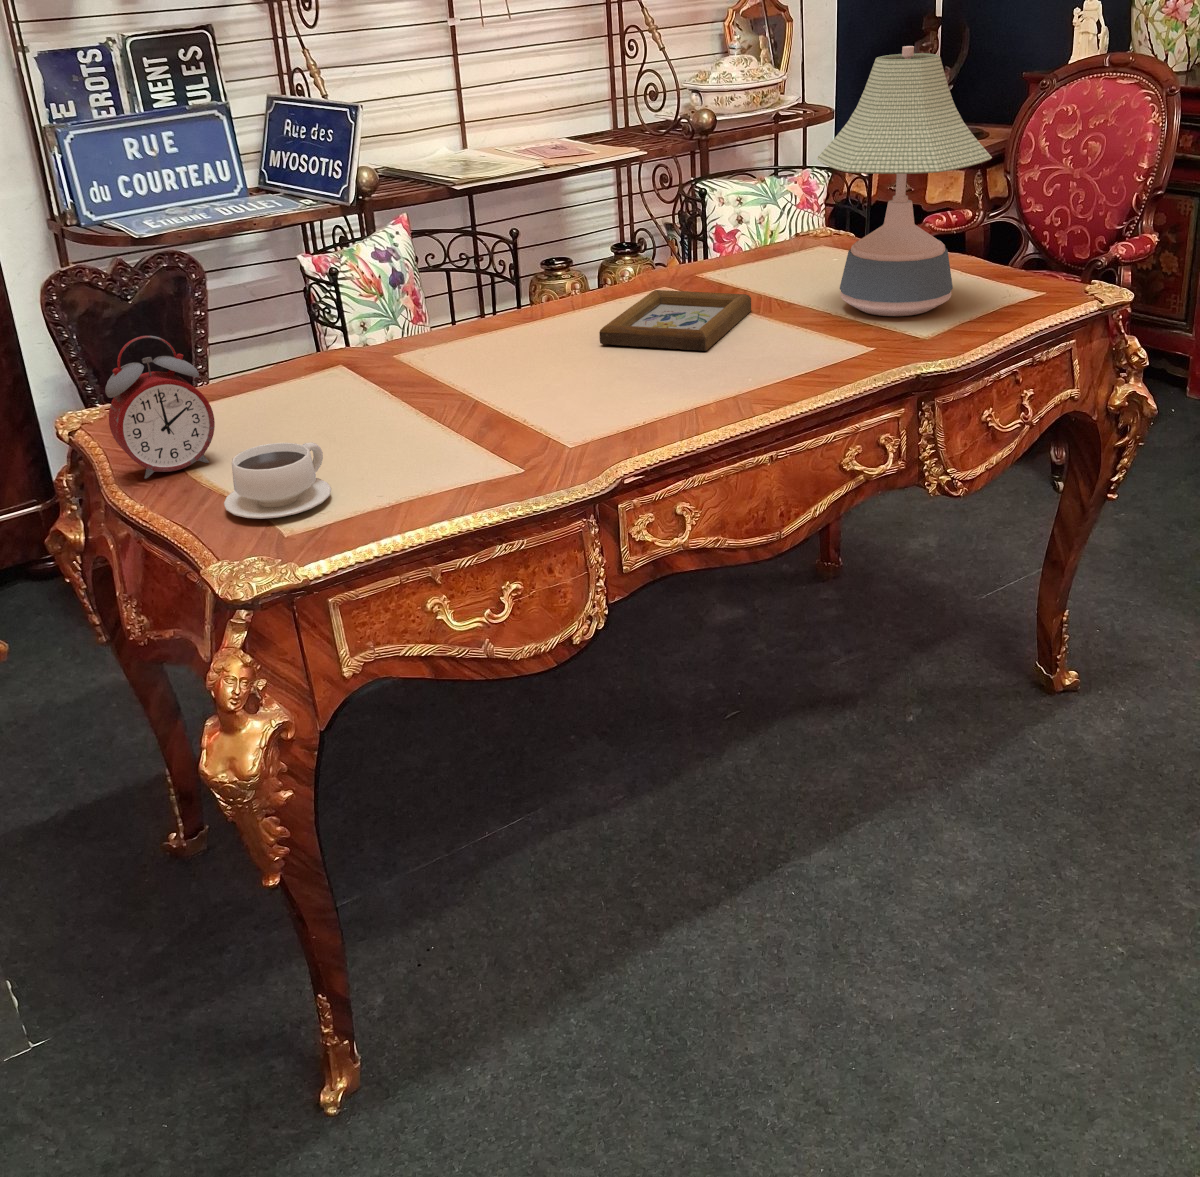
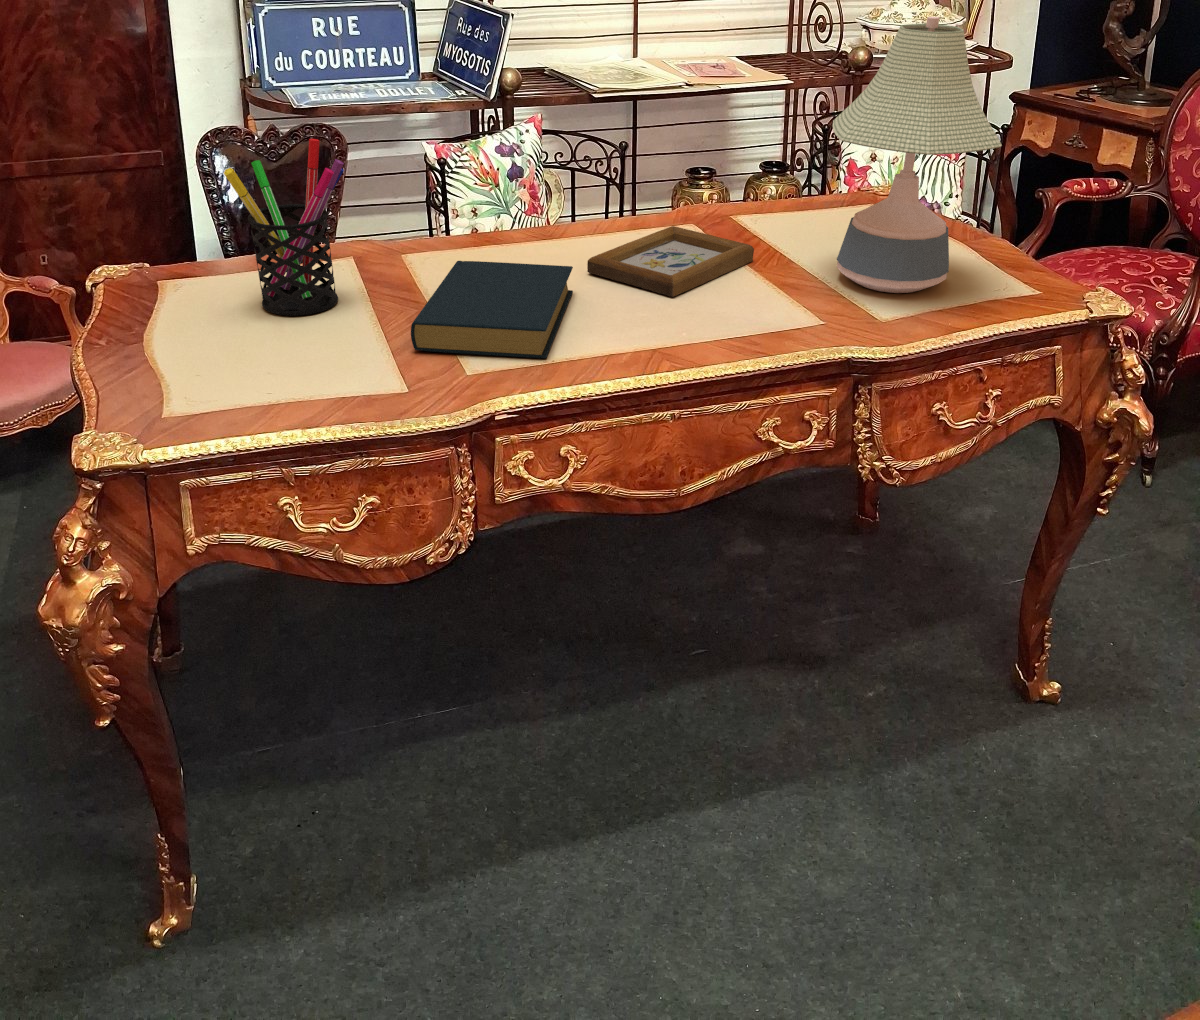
pen holder: none [249,236,367,430] -> present [224,139,344,316]
hardback book: none [475,335,637,434] -> present [411,261,573,358]
alarm clock: present [105,336,215,479] -> none [80,211,178,337]
teacup: present [224,442,331,519] -> none [132,328,232,398]

